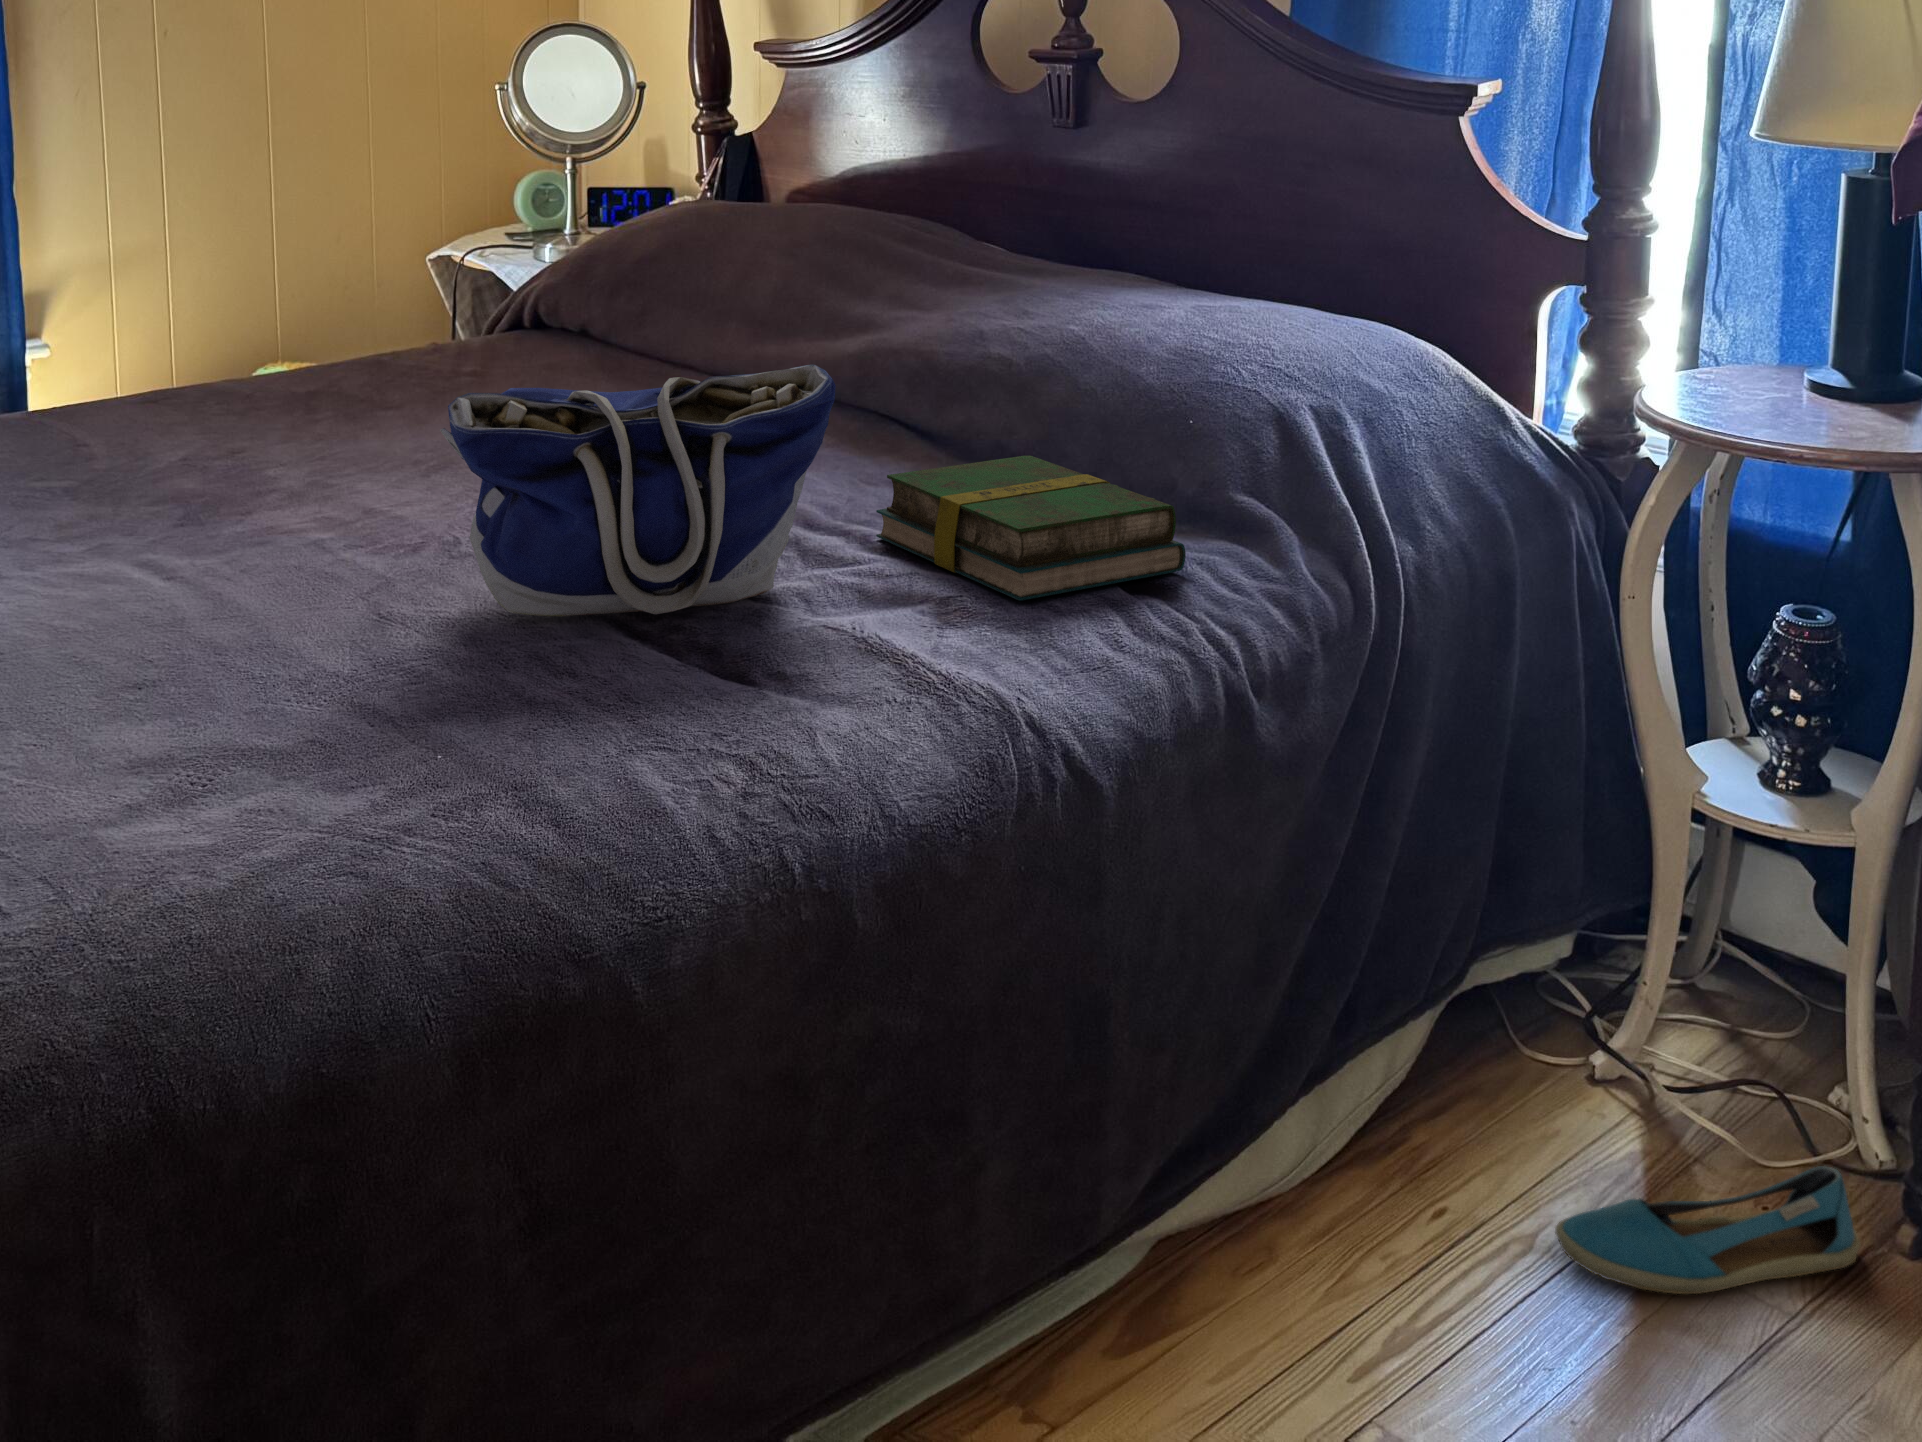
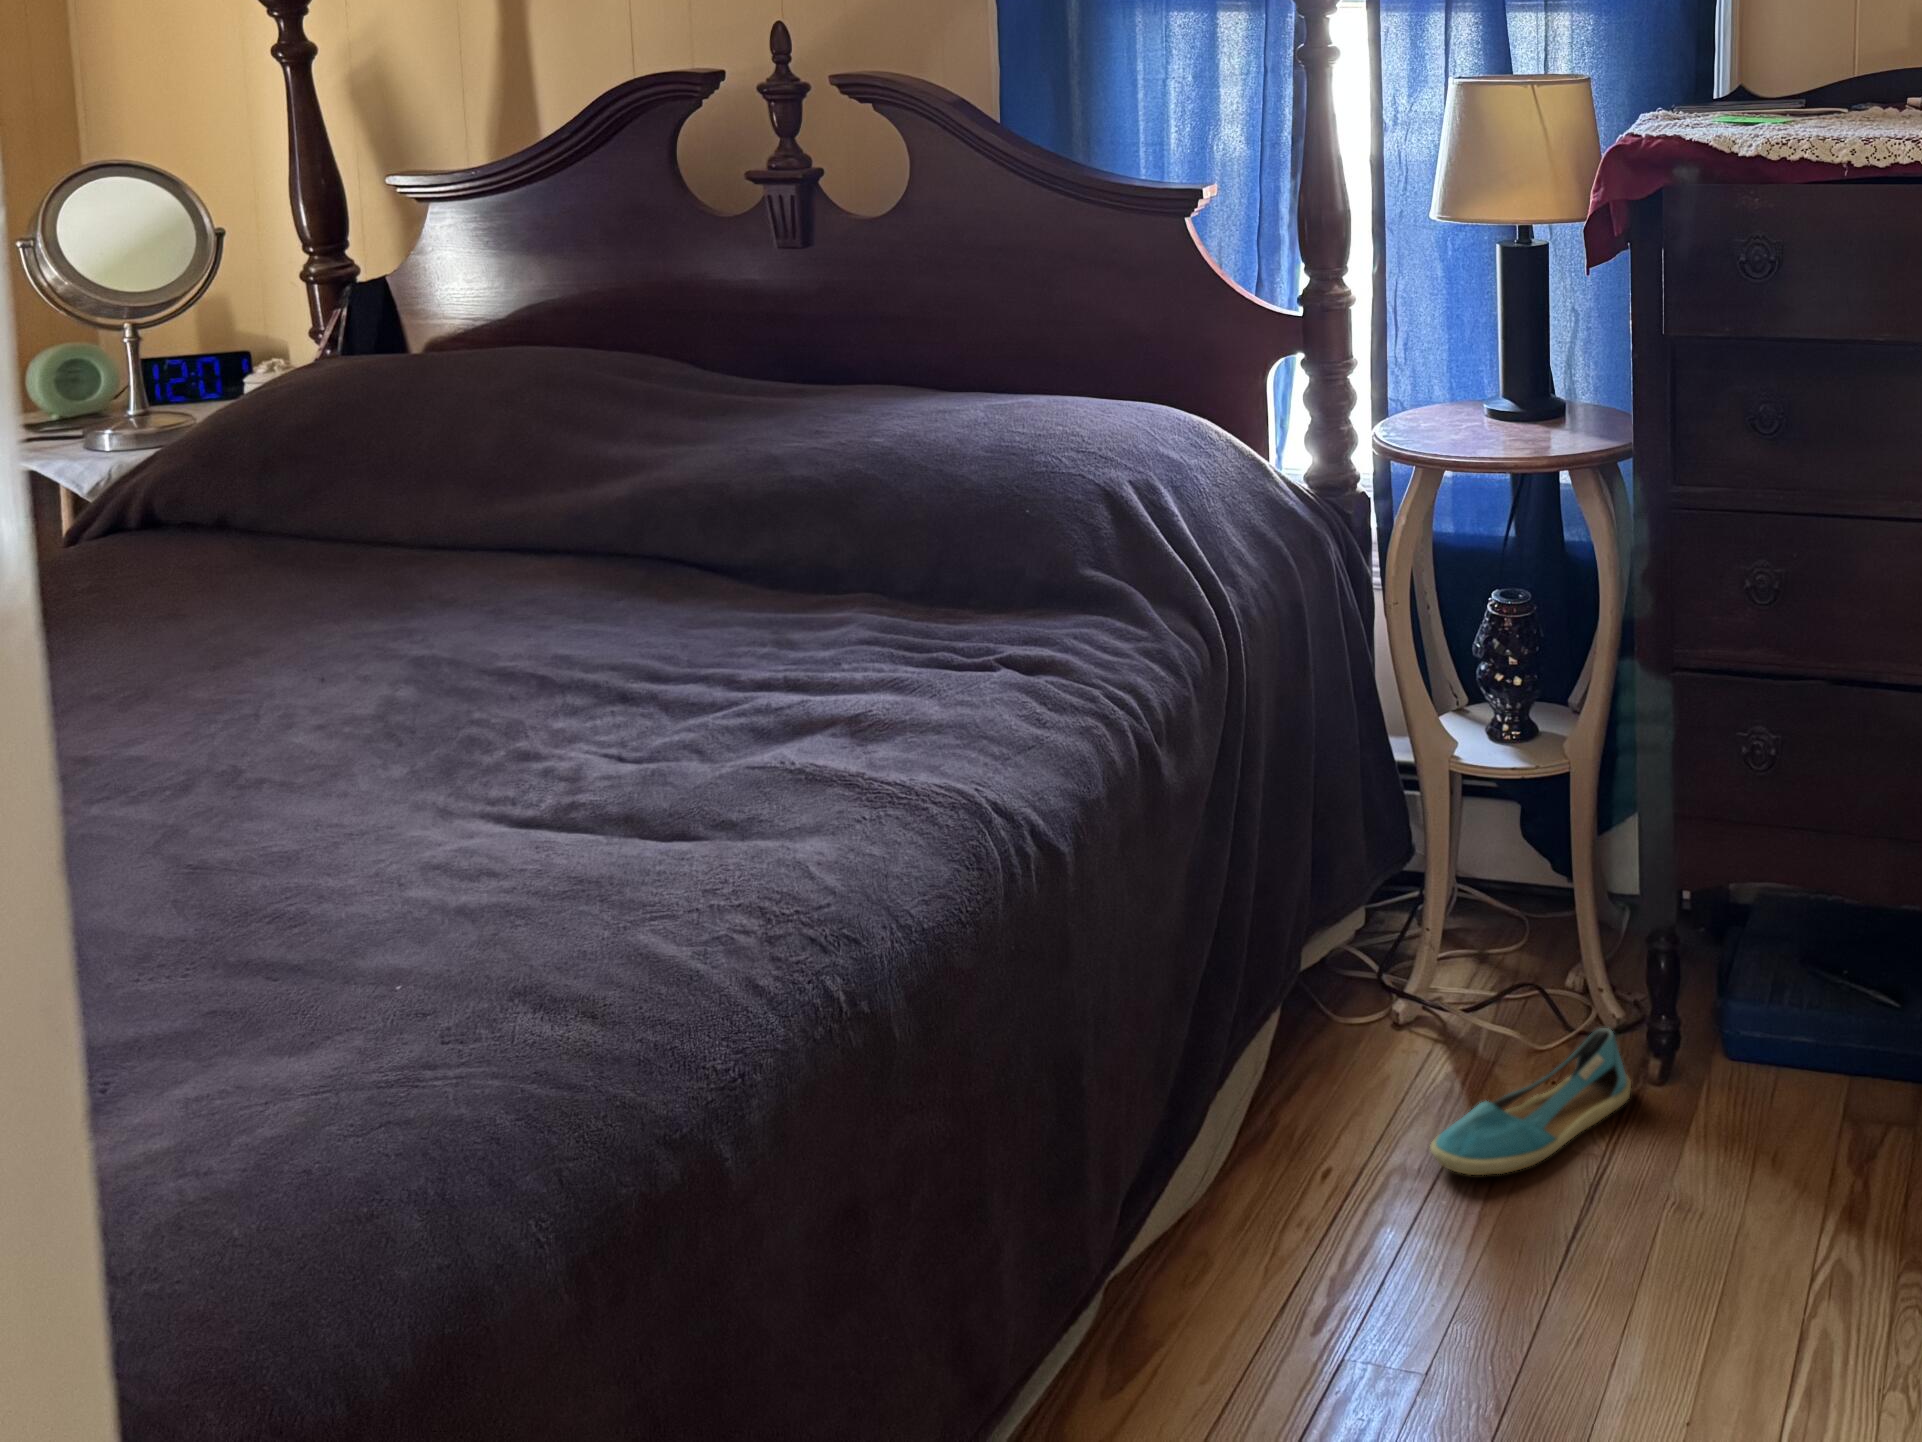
tote bag: present [440,365,836,616] -> none [261,499,730,832]
book: present [876,455,1186,601] -> none [737,567,1062,703]

